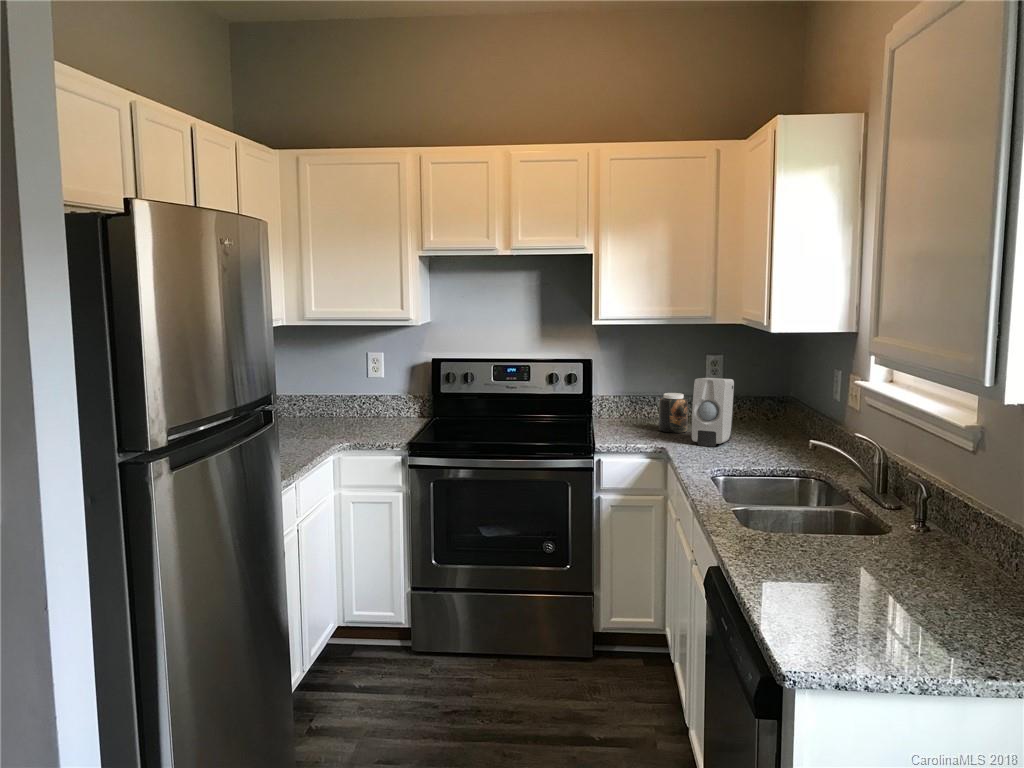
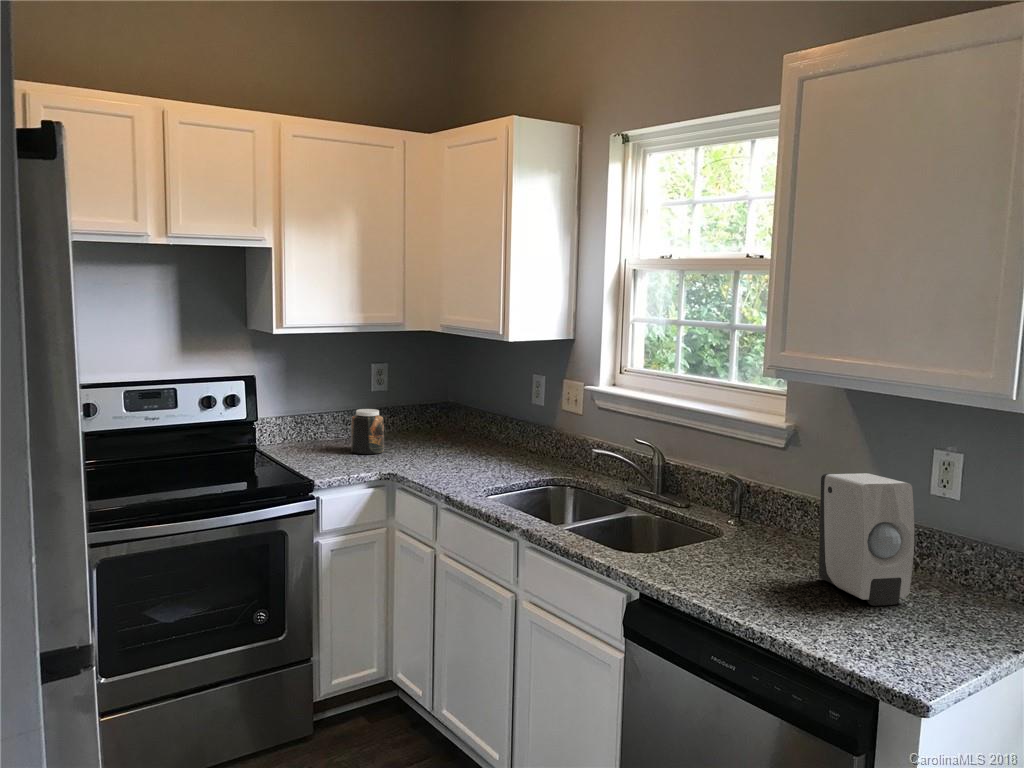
soap dispenser: present [692,378,734,447] -> present [819,473,914,606]

